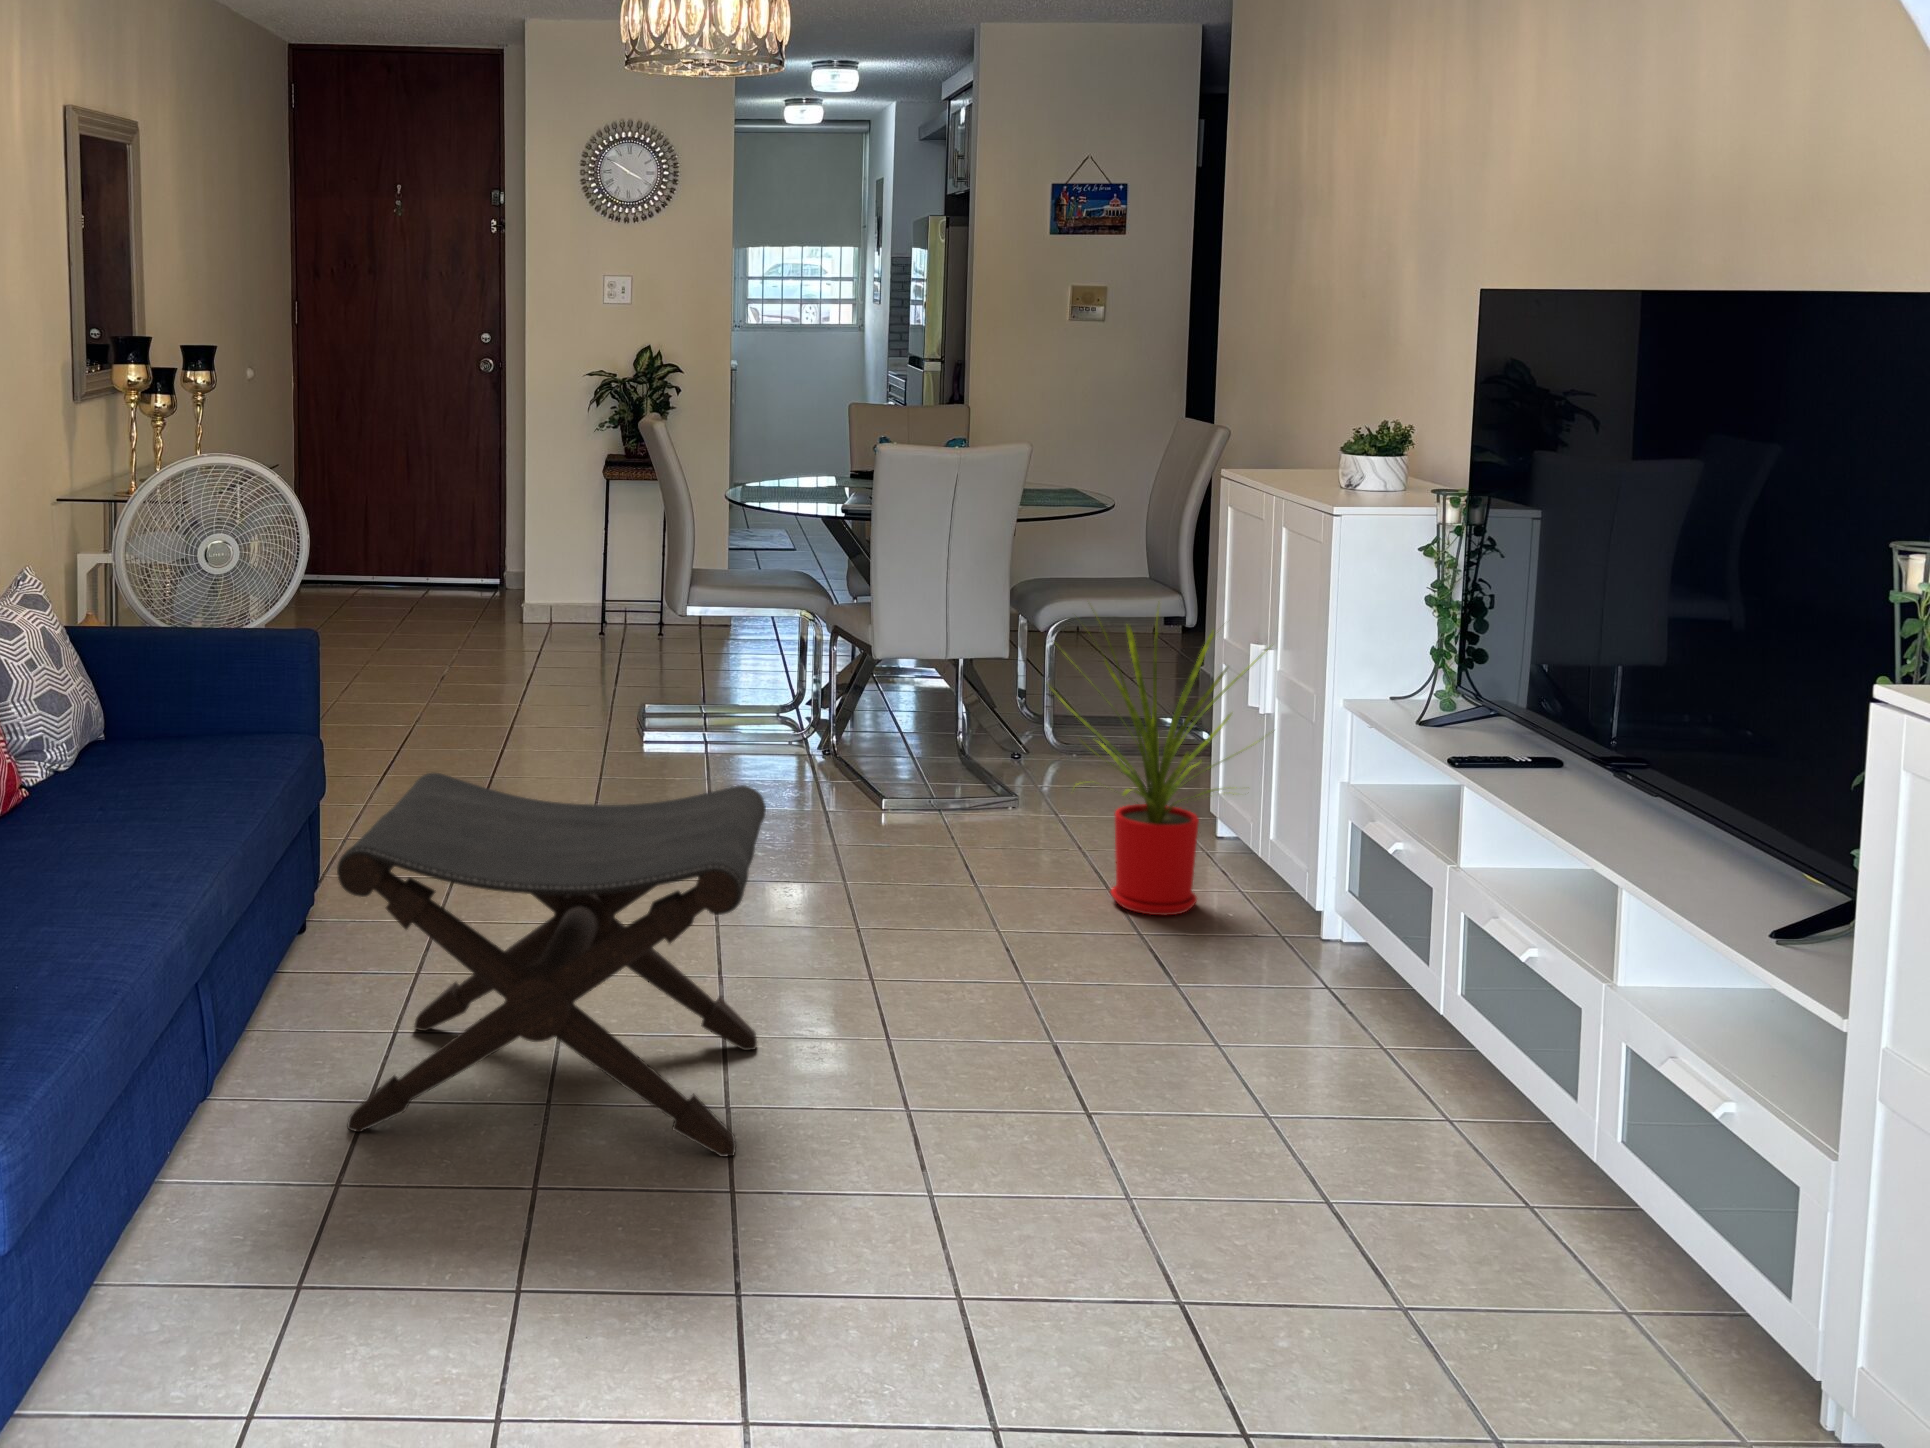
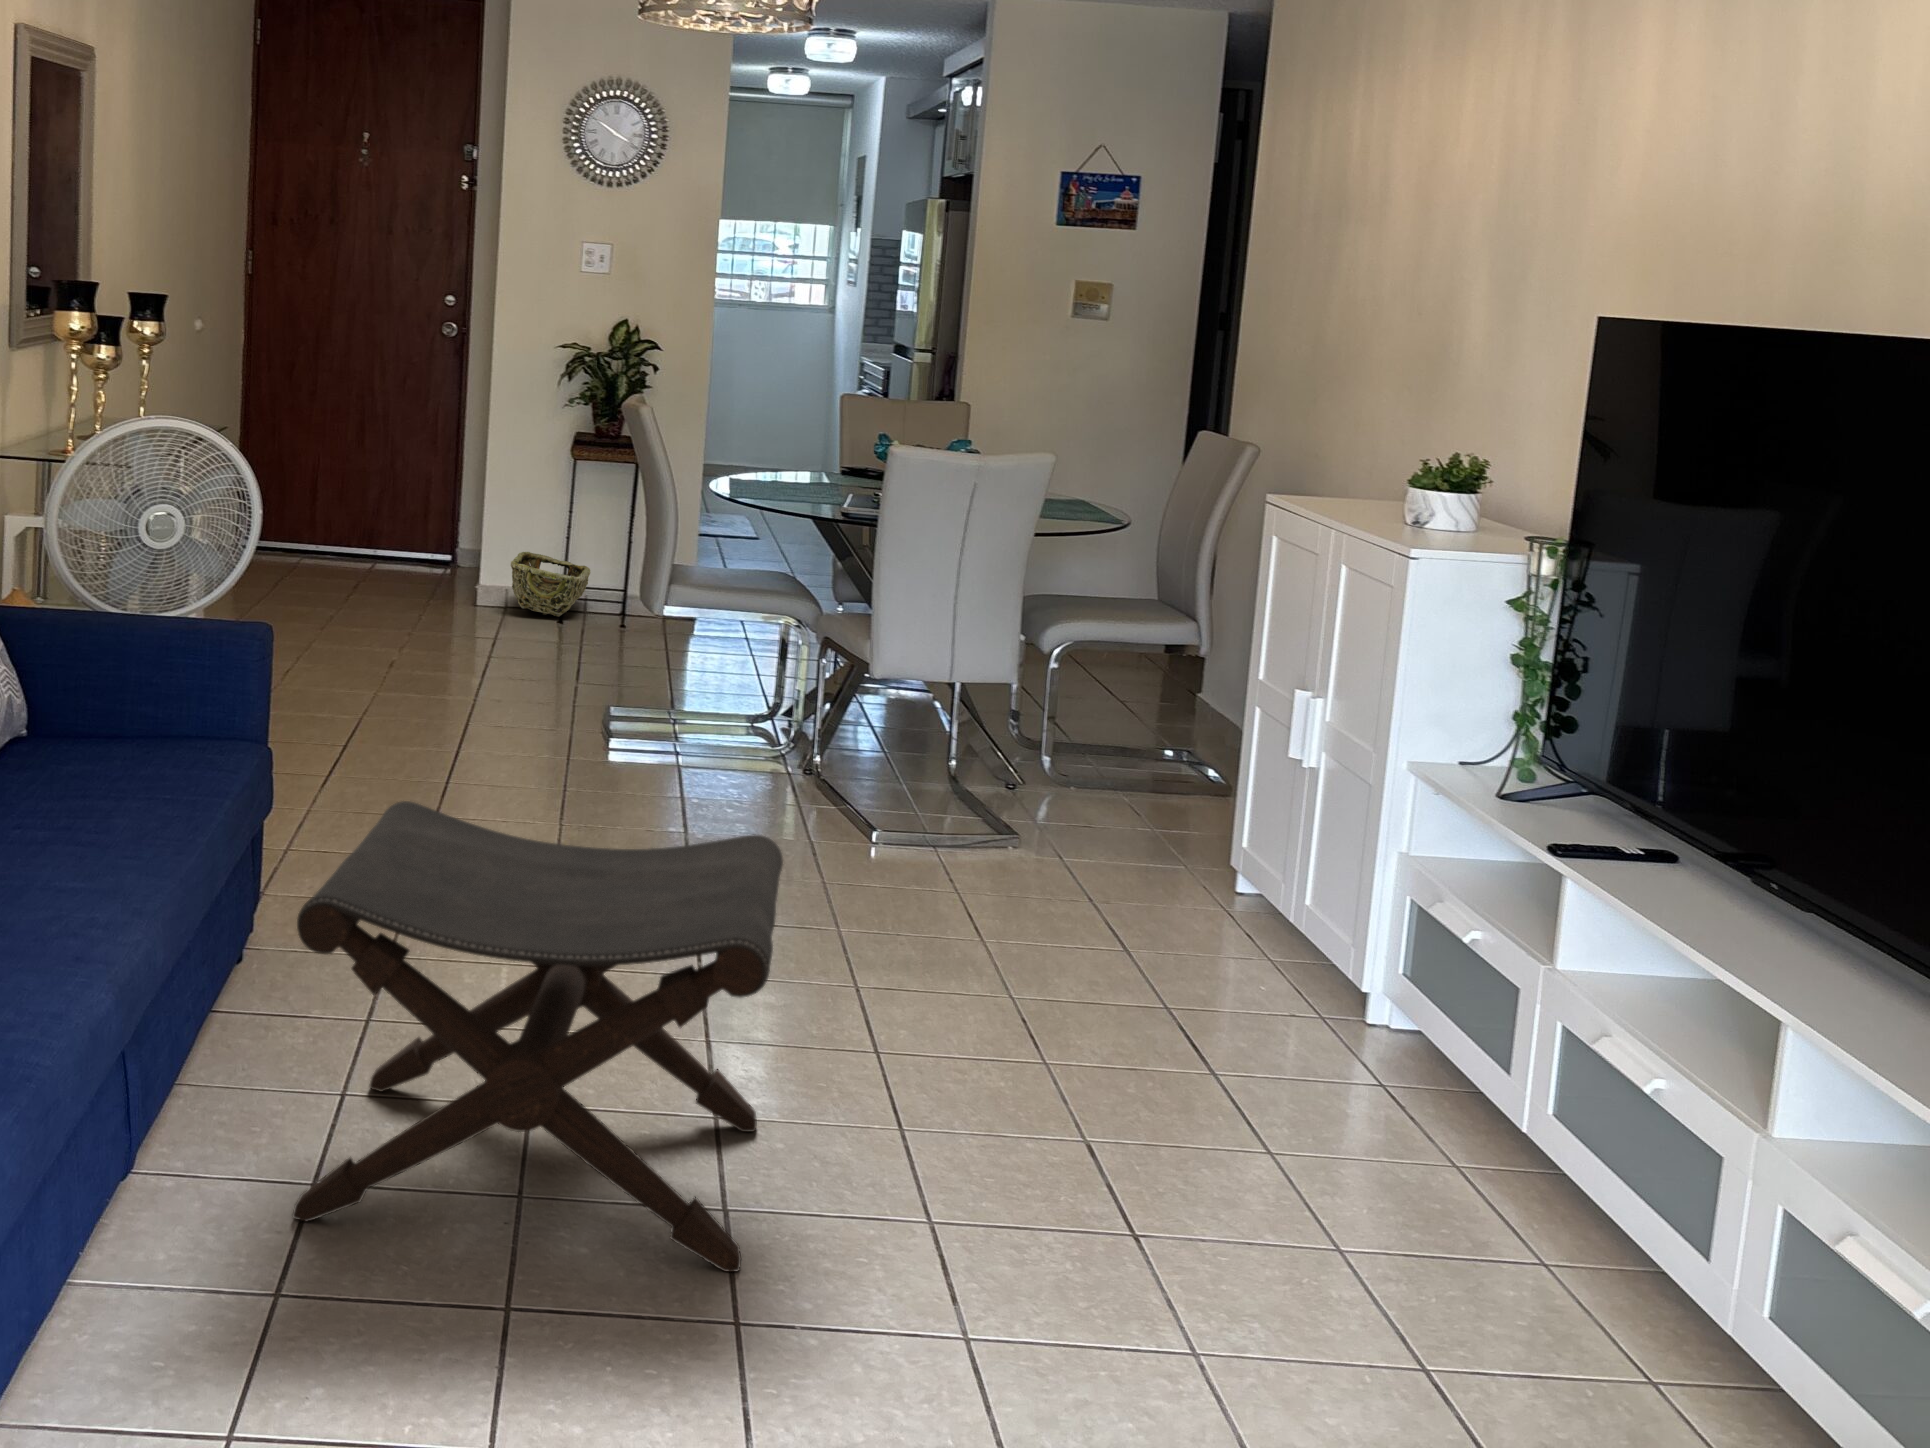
woven basket: none [548,571,625,631] -> present [511,552,590,617]
house plant: present [1049,608,1269,915] -> none [1070,631,1325,981]

